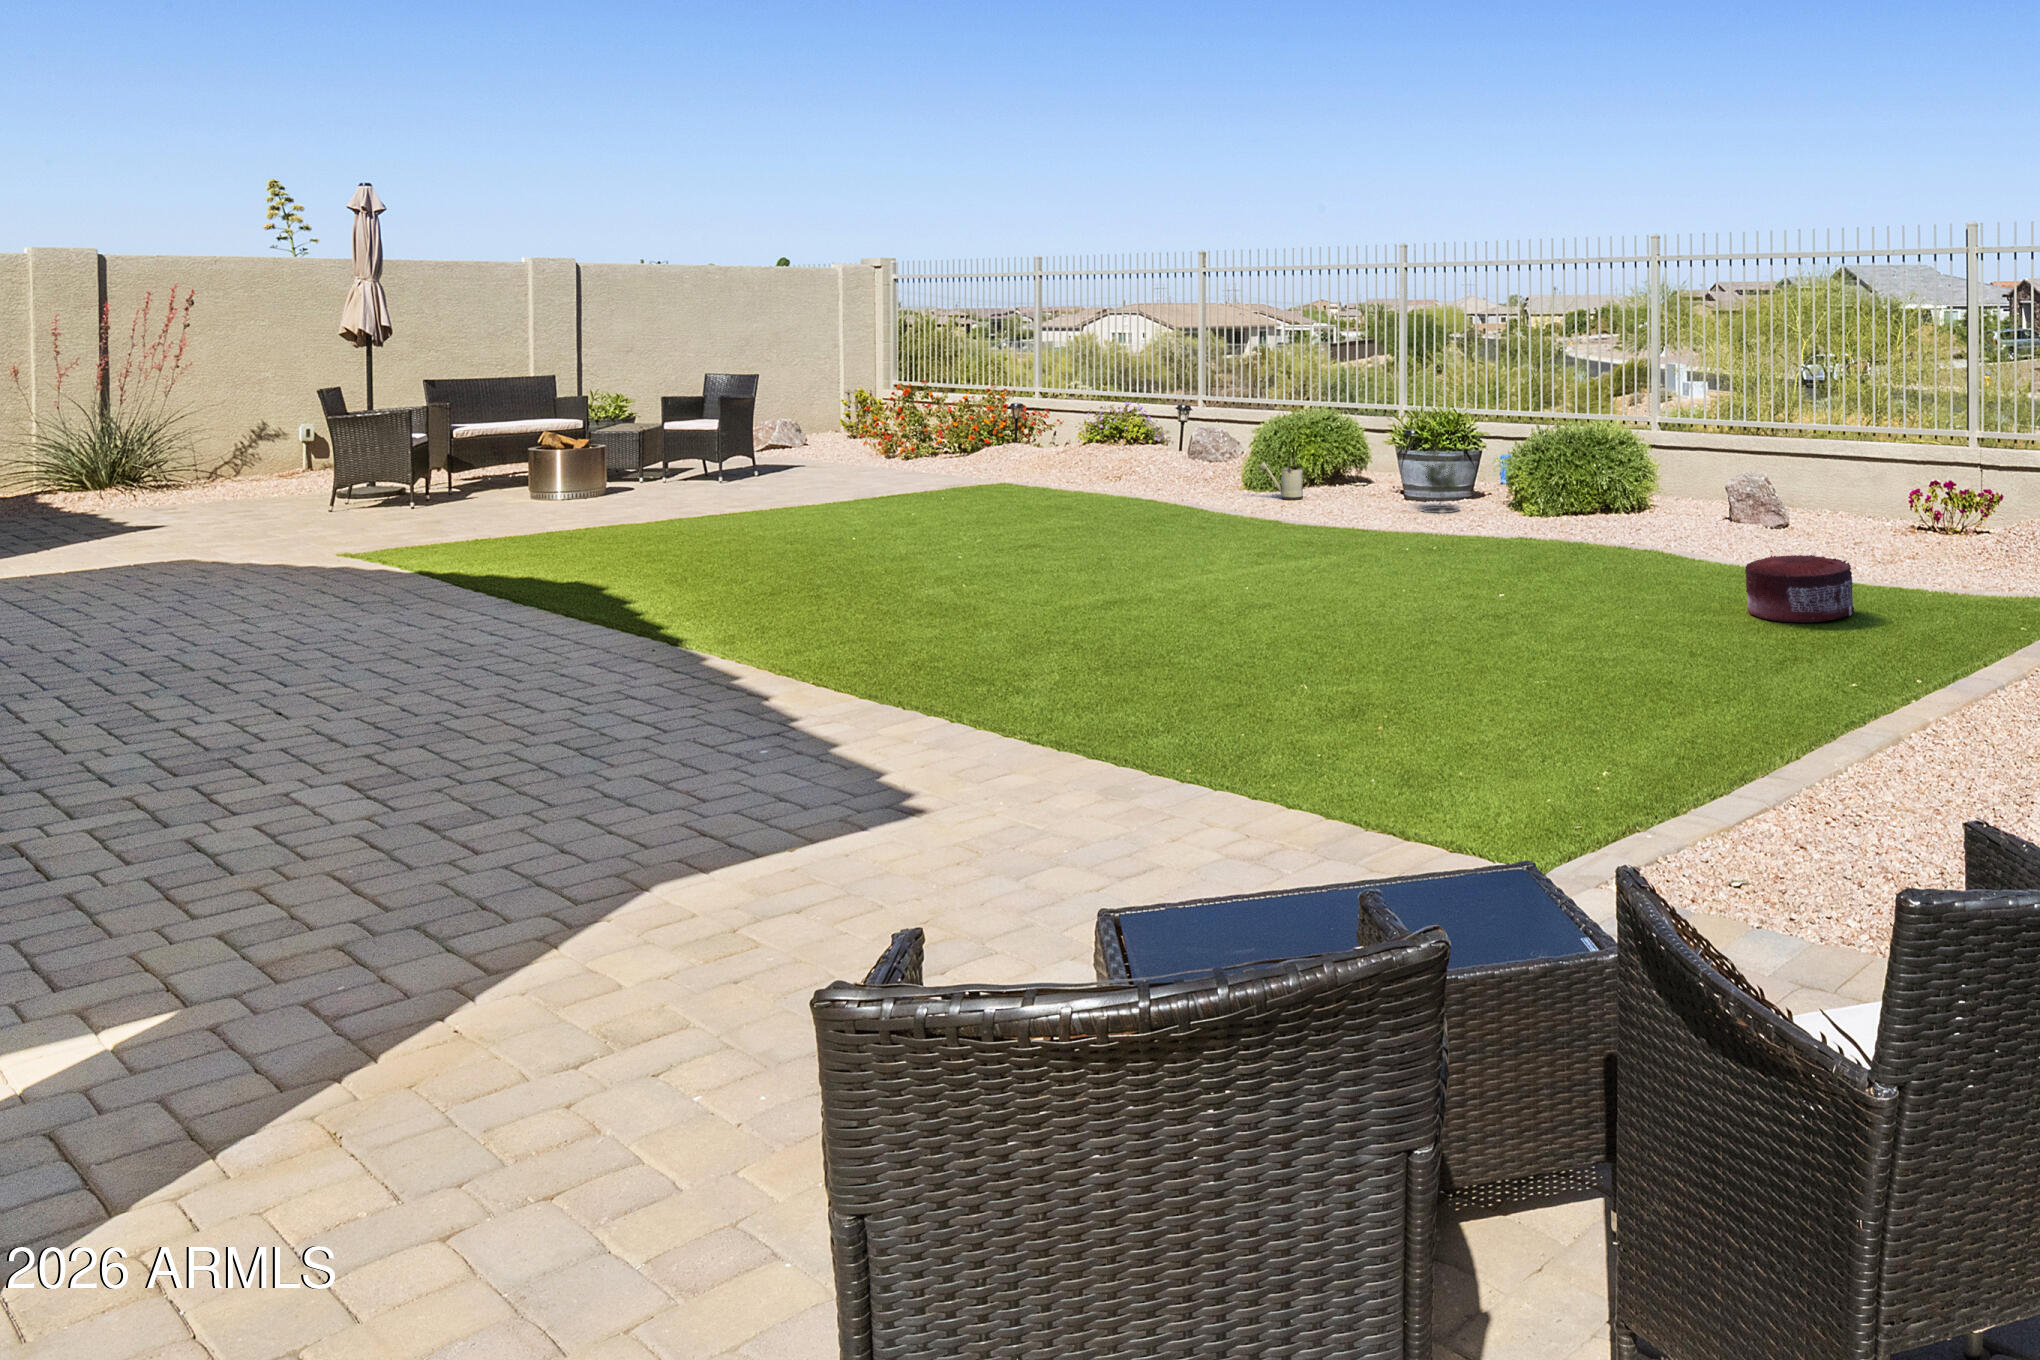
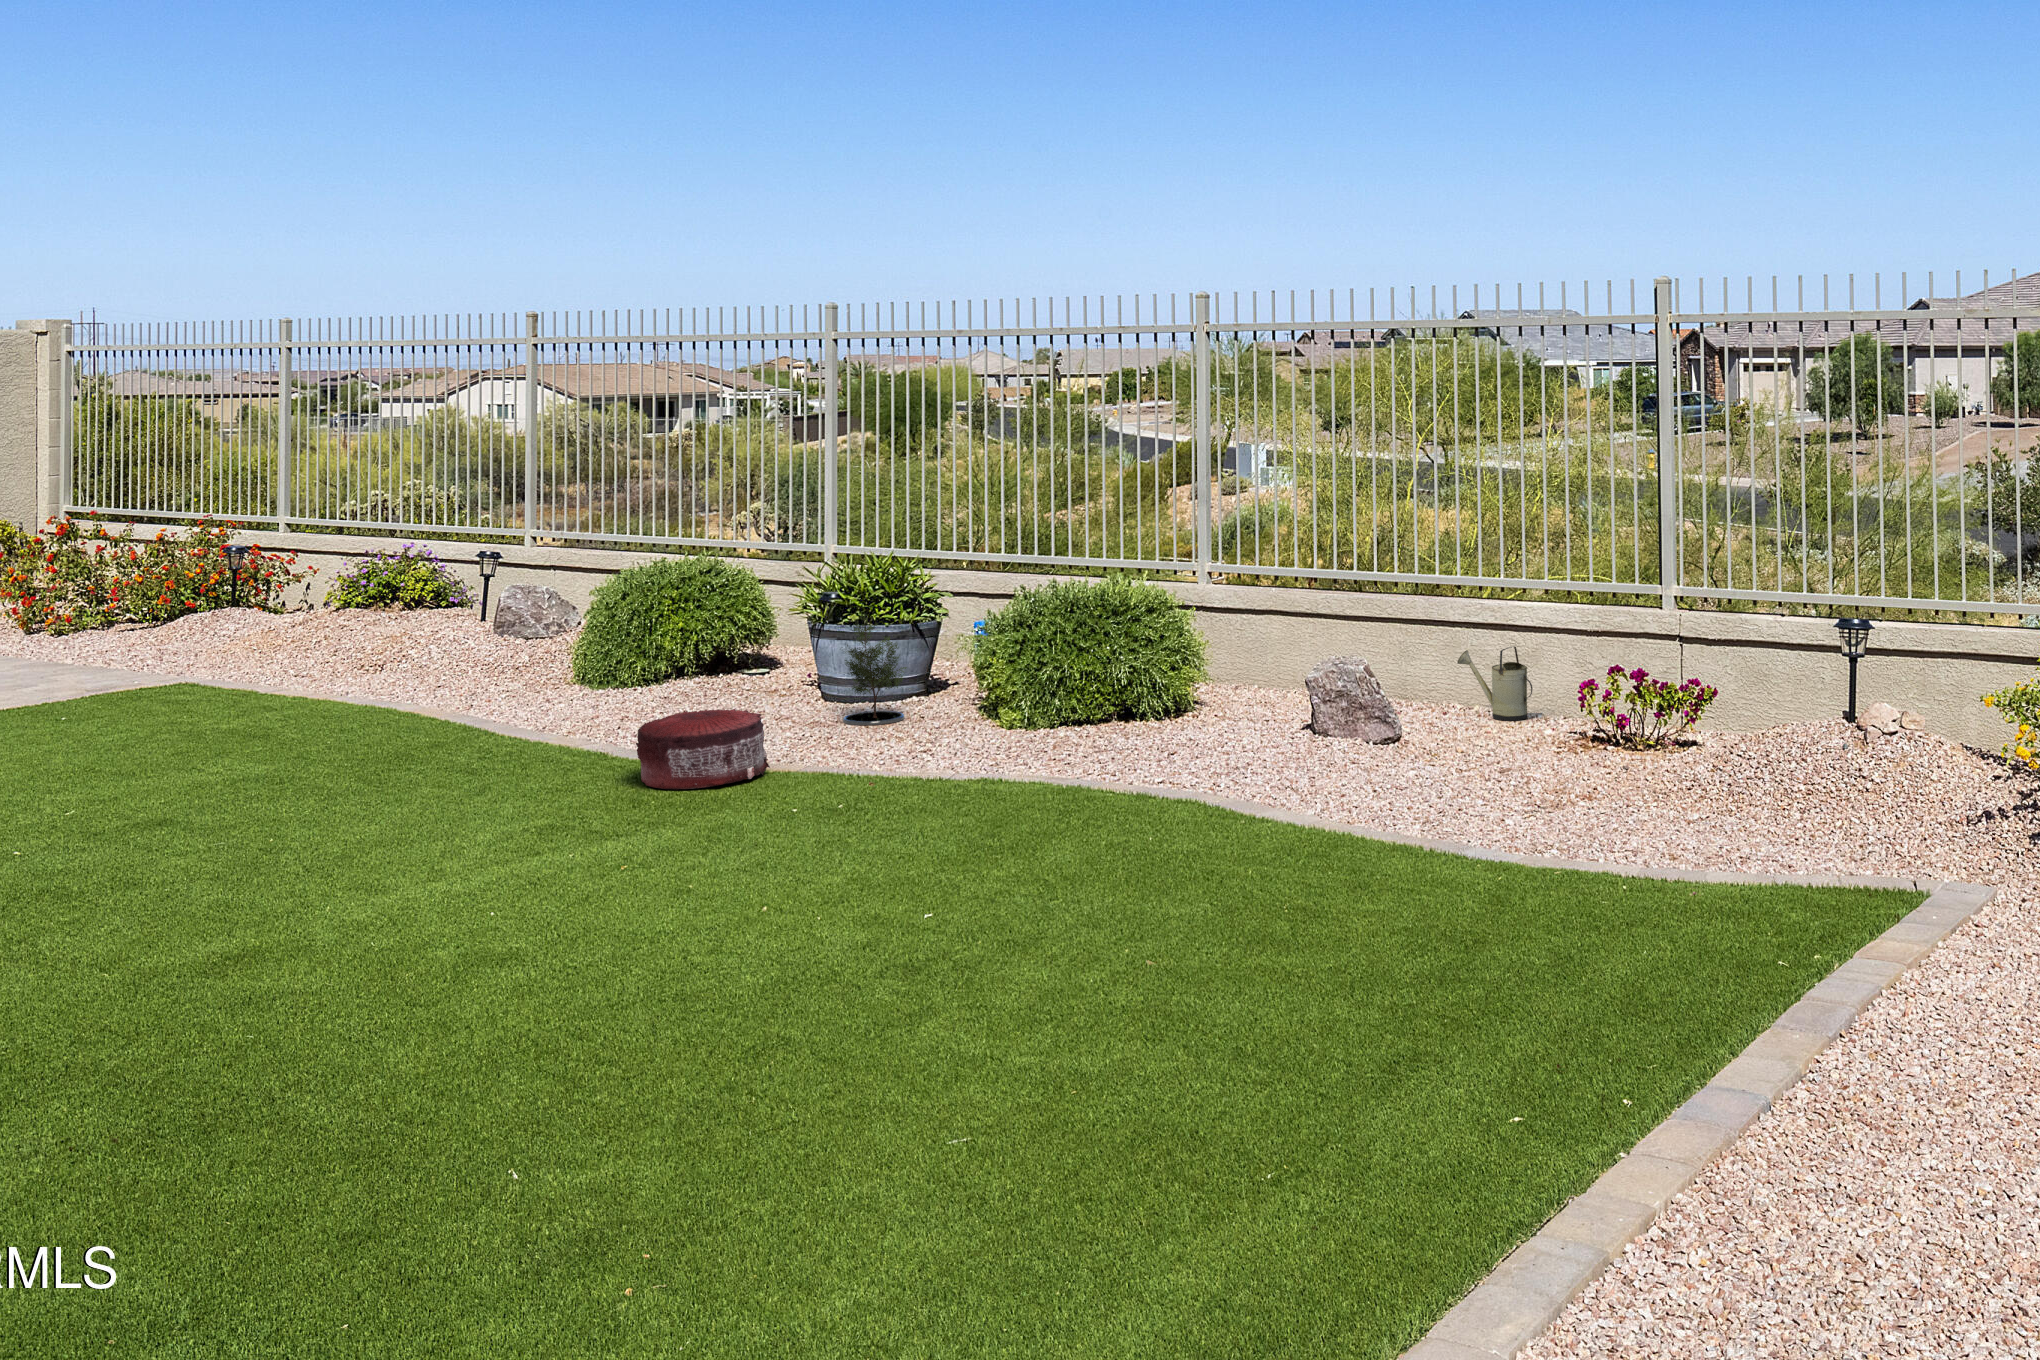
watering can: present [1259,457,1307,500] -> present [1457,647,1532,721]
pouf: present [1745,555,1854,622] -> present [636,708,770,789]

